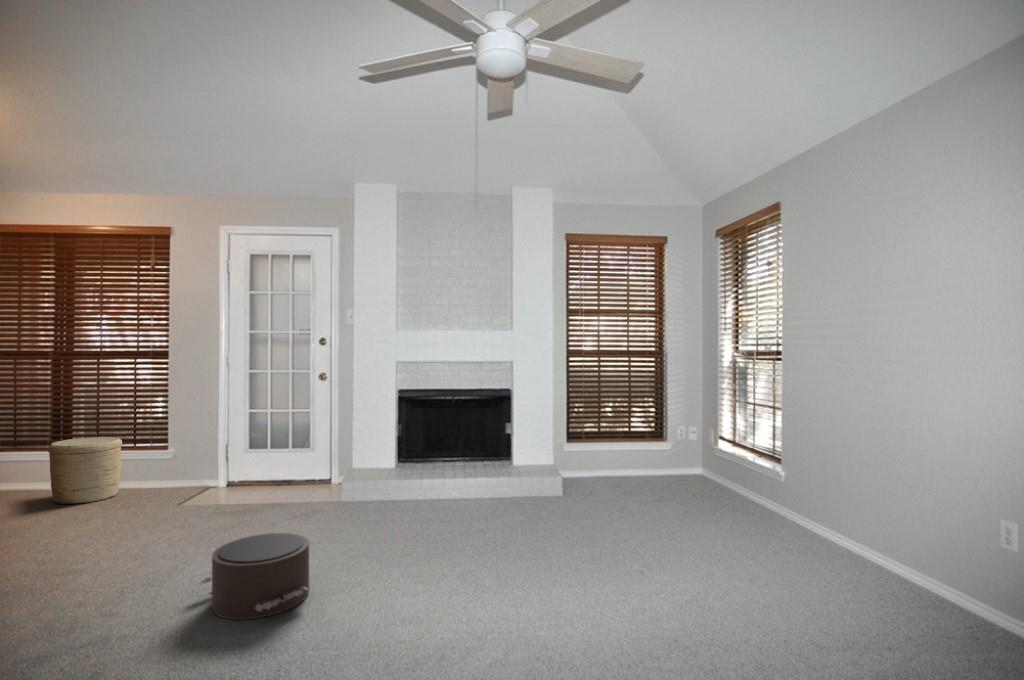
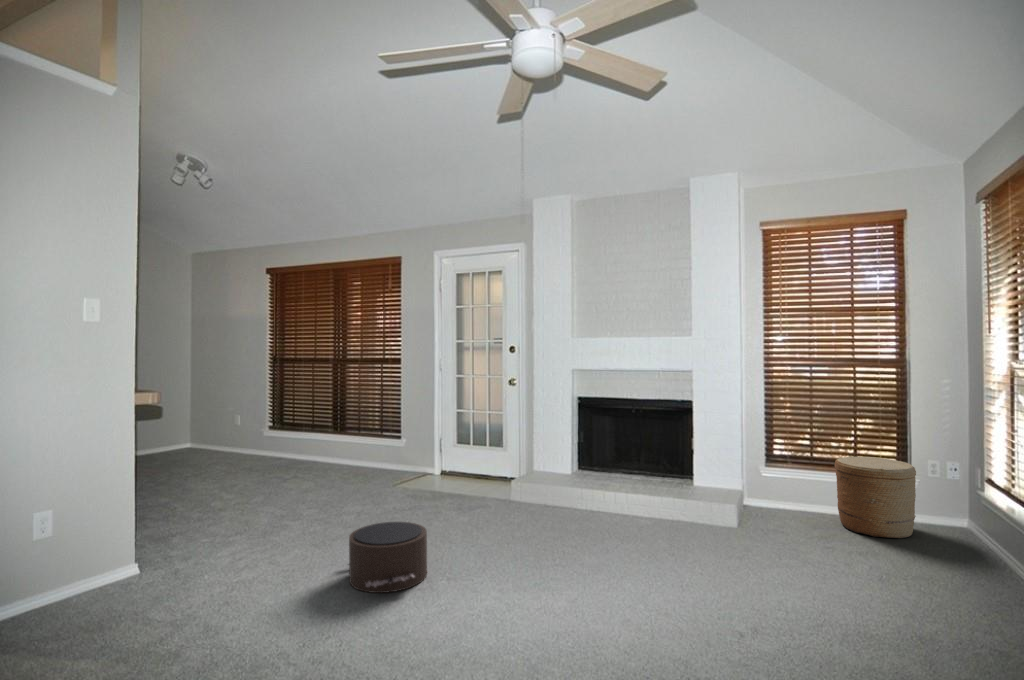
woven basket: present [48,437,122,504] -> present [835,457,916,538]

